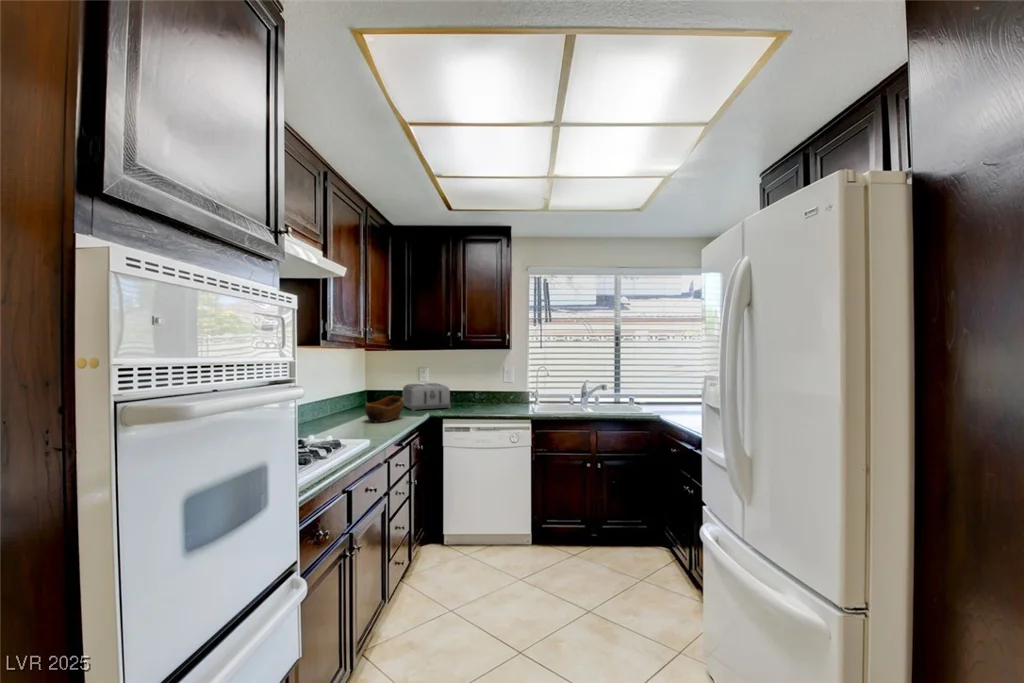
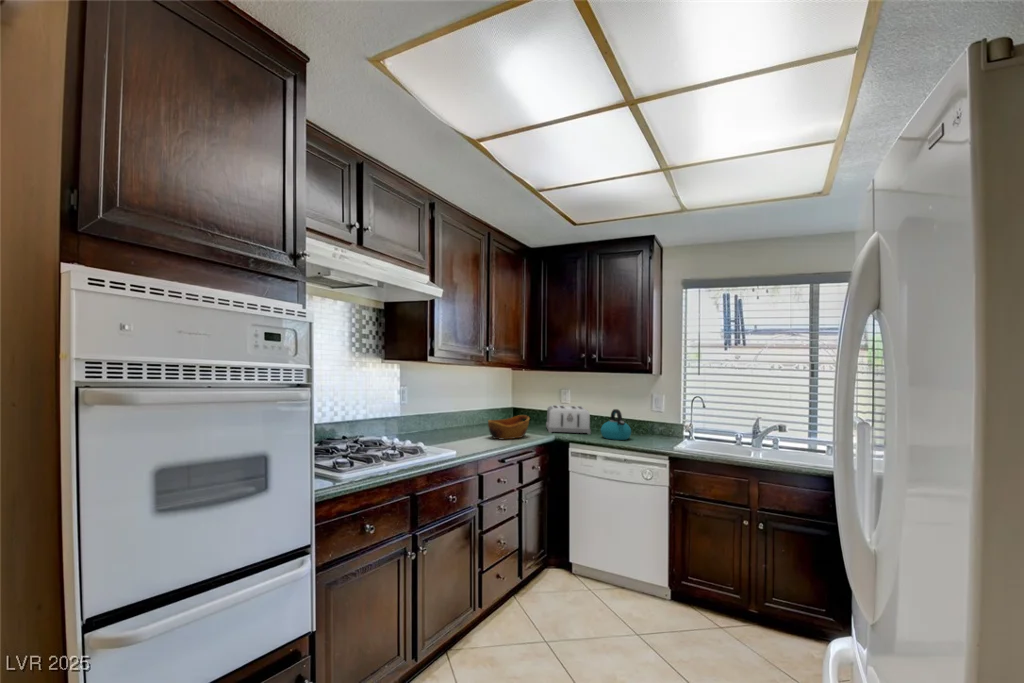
kettle: none [464,383,491,411] -> present [601,409,631,440]

